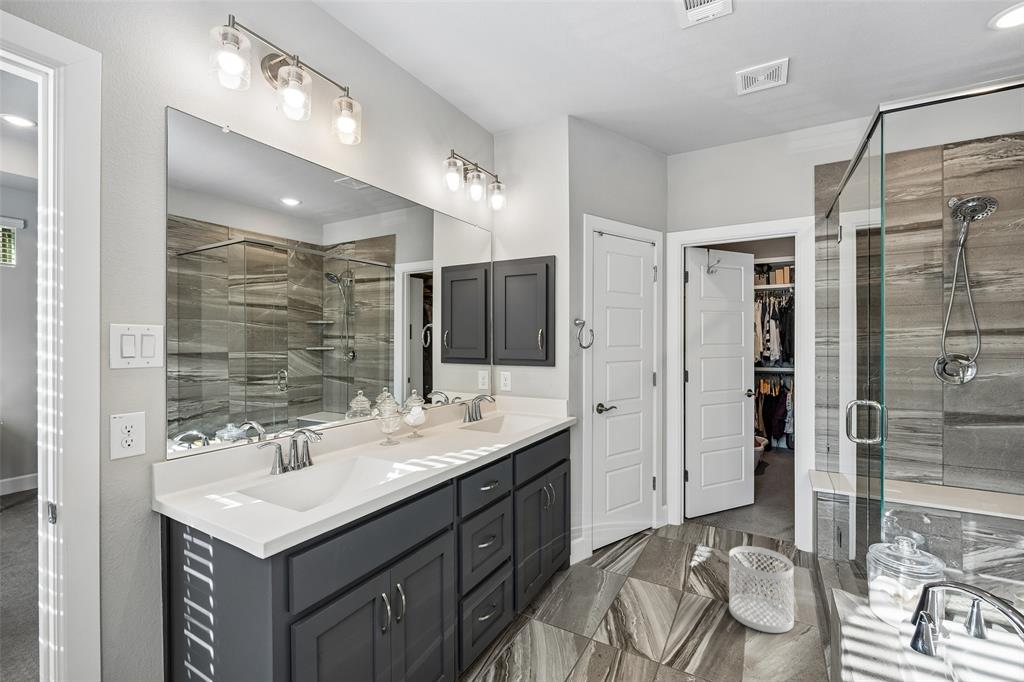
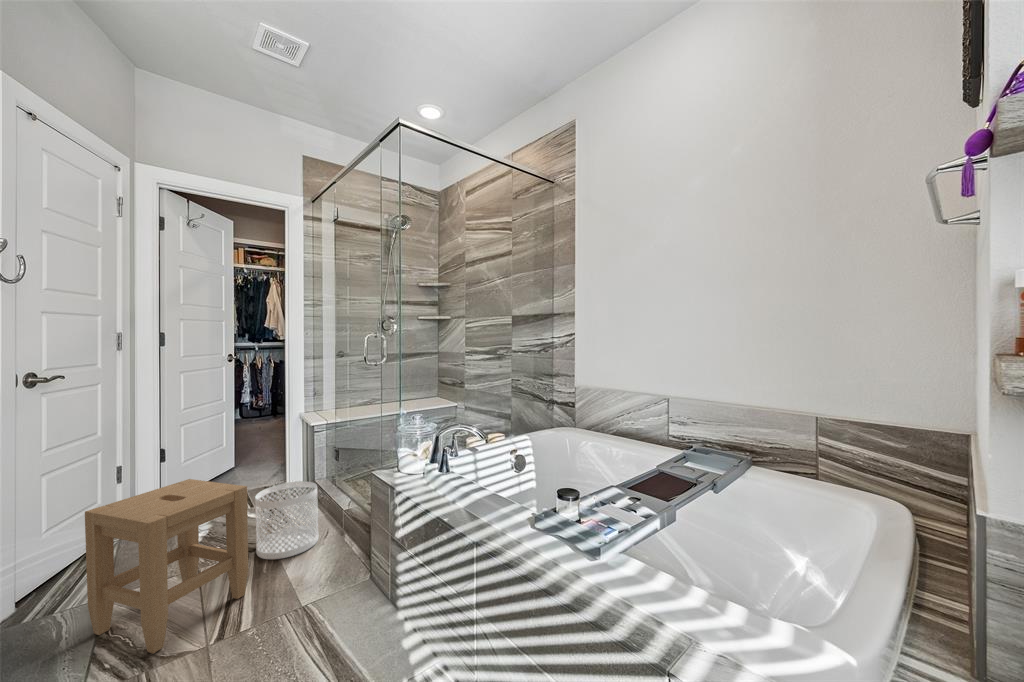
stool: none [610,513,706,642] -> present [85,479,248,654]

